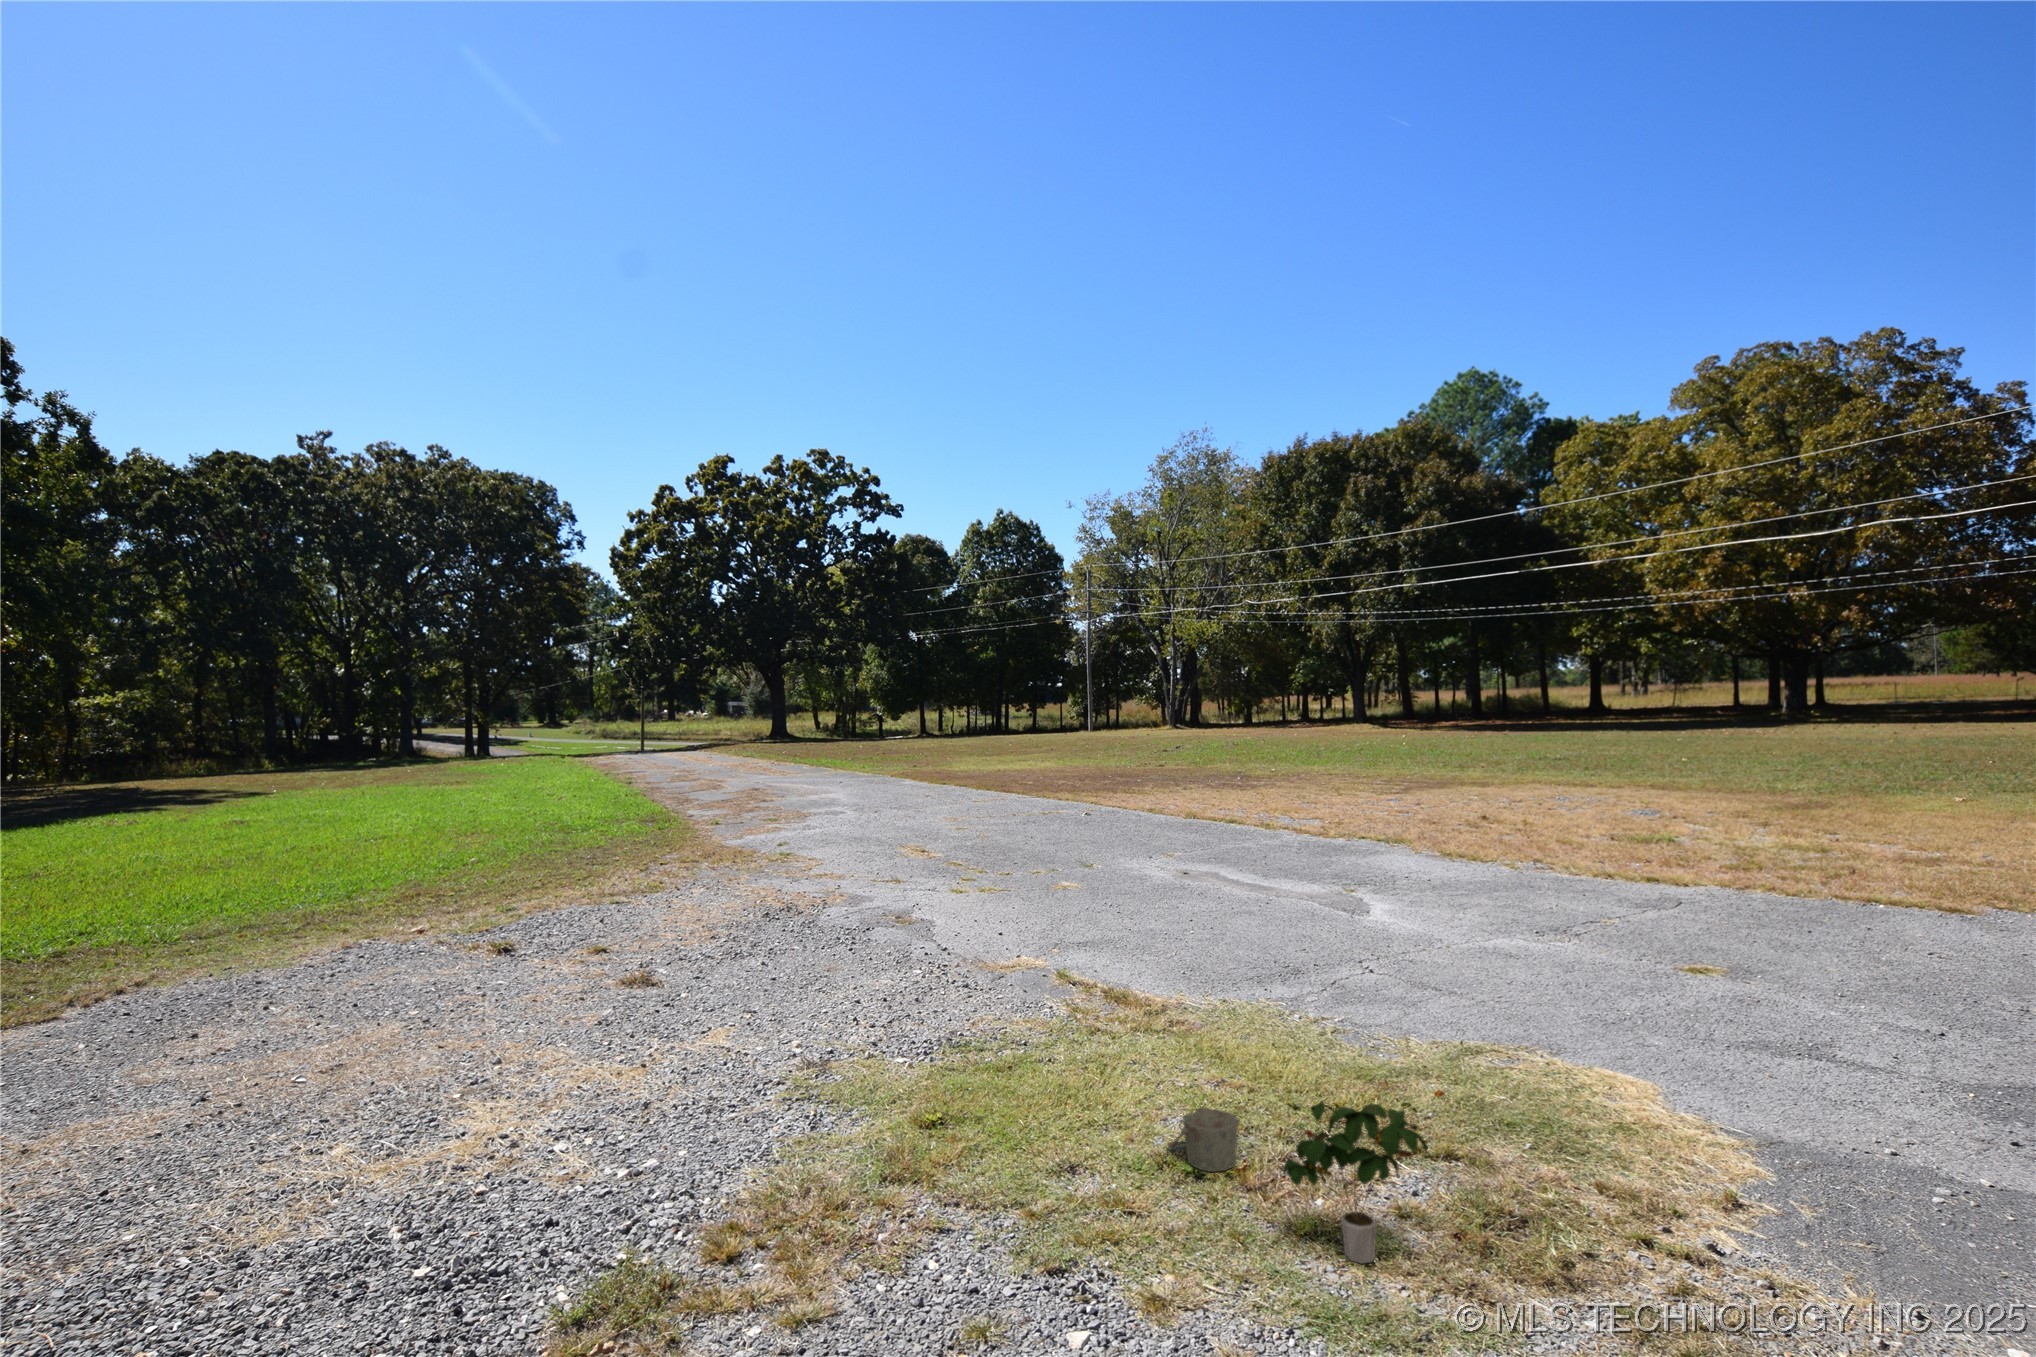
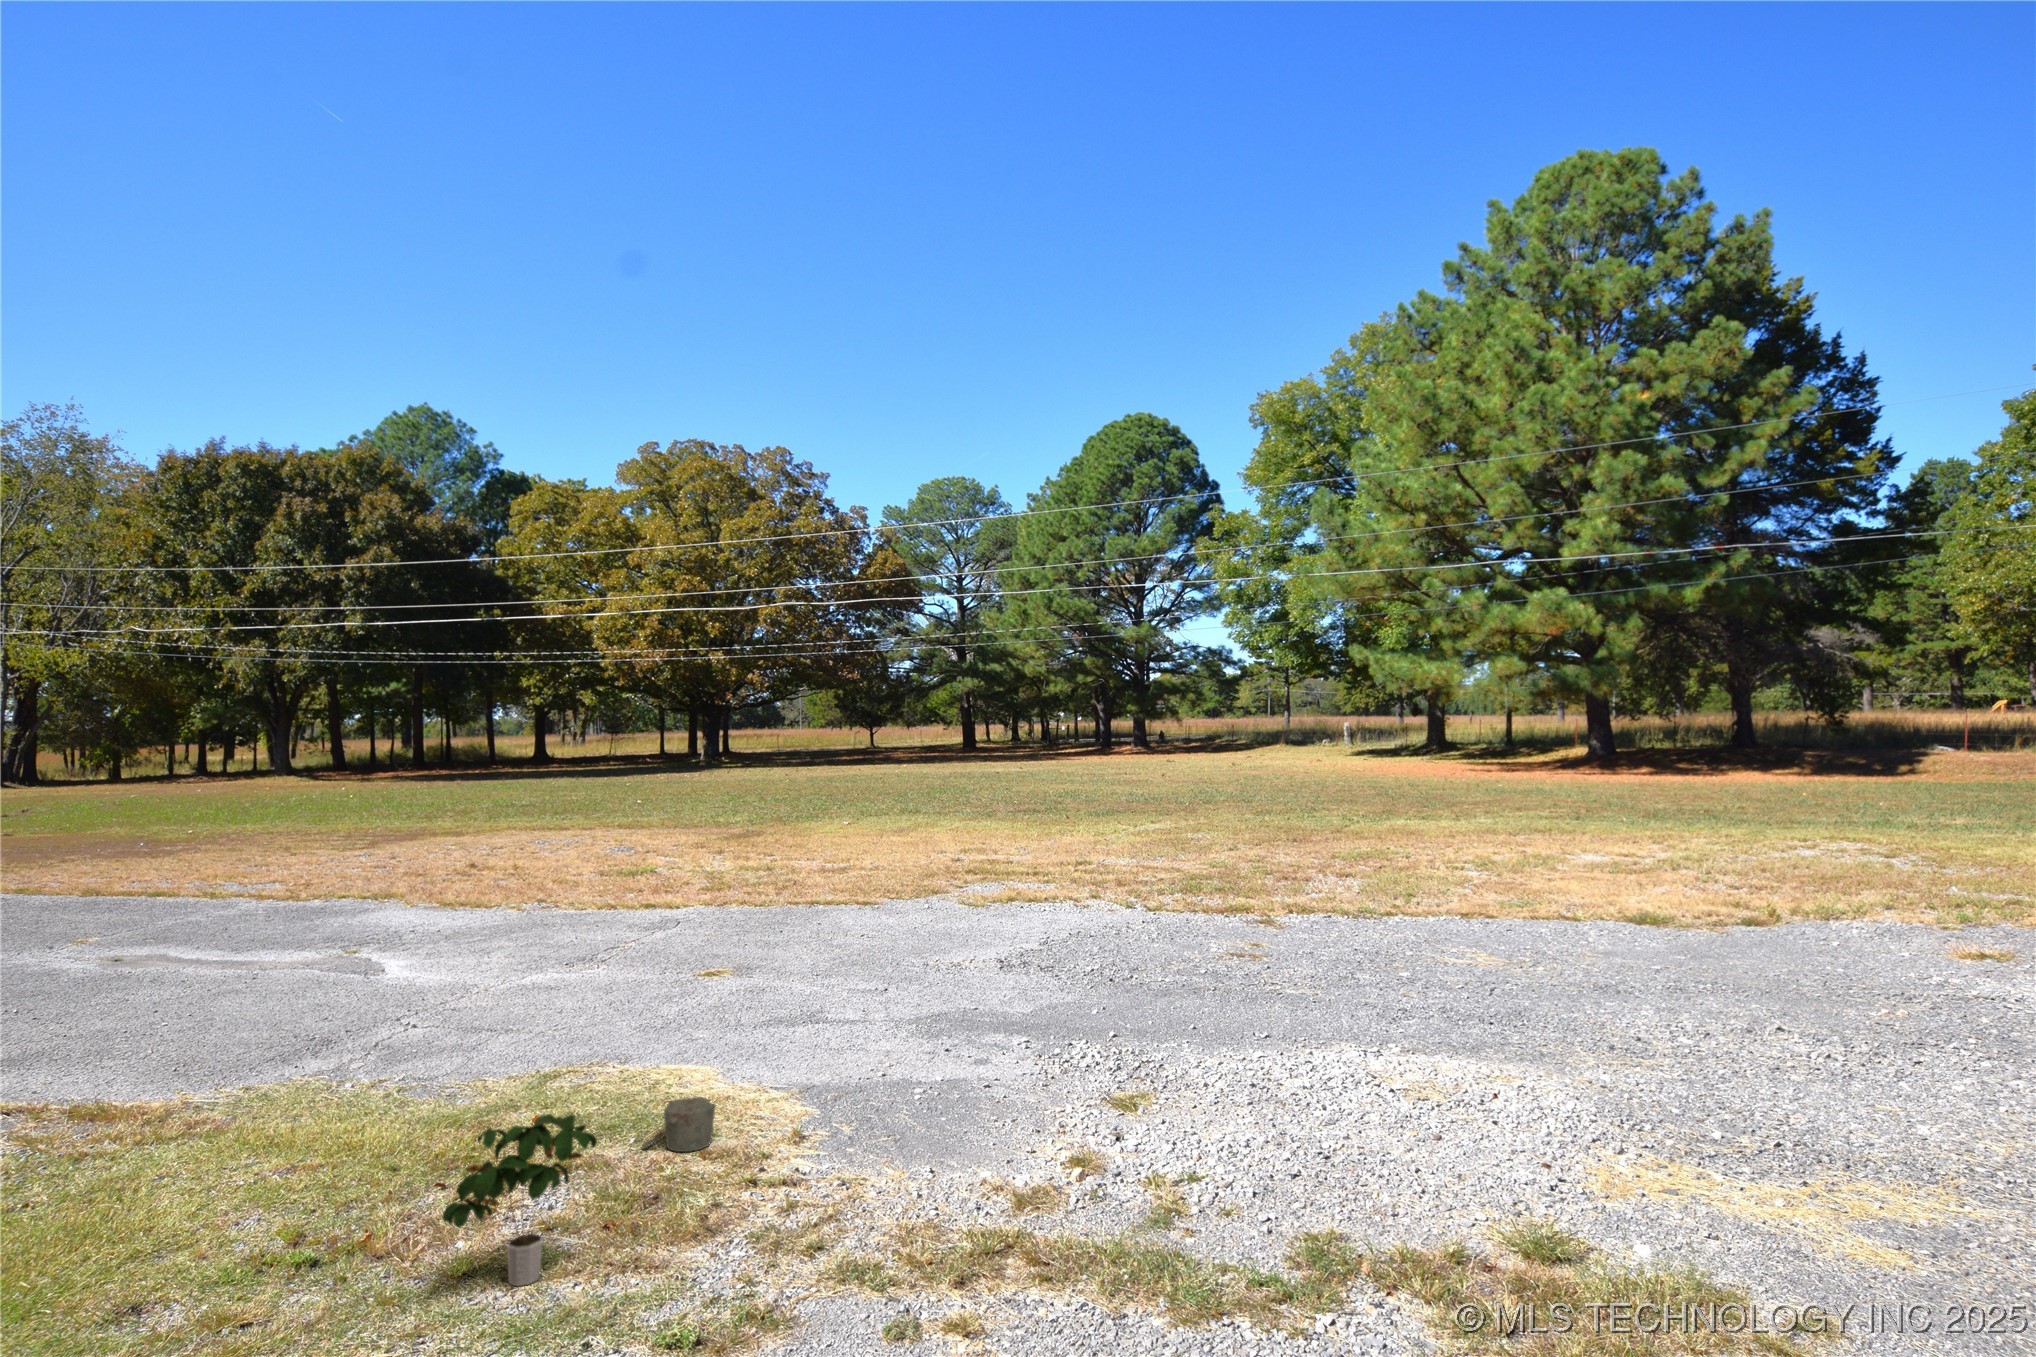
bucket: present [1168,1107,1239,1172] -> present [642,1097,715,1152]

